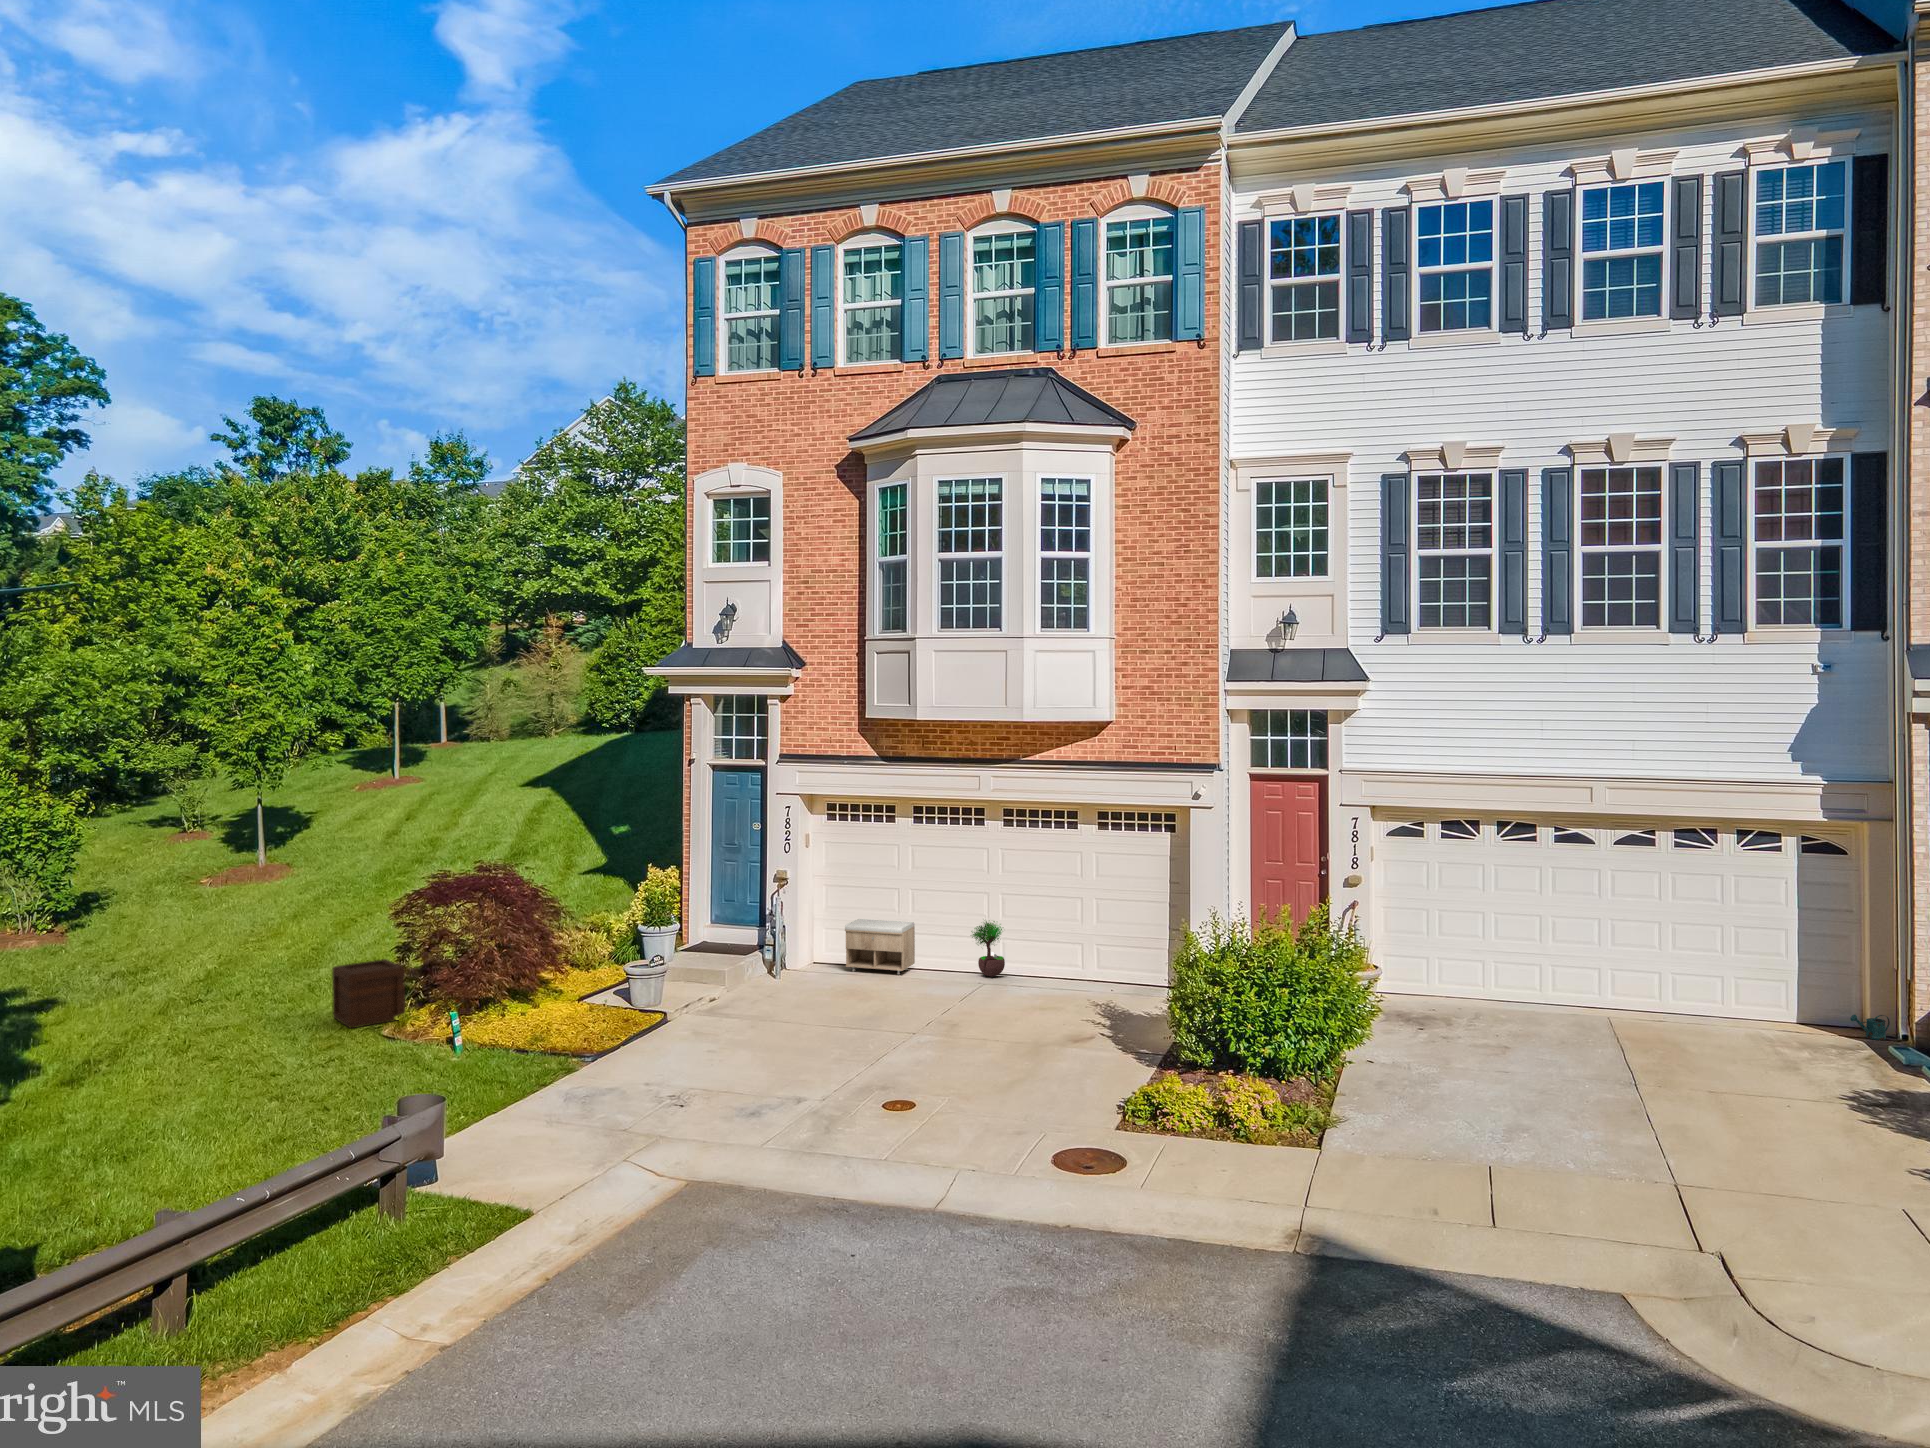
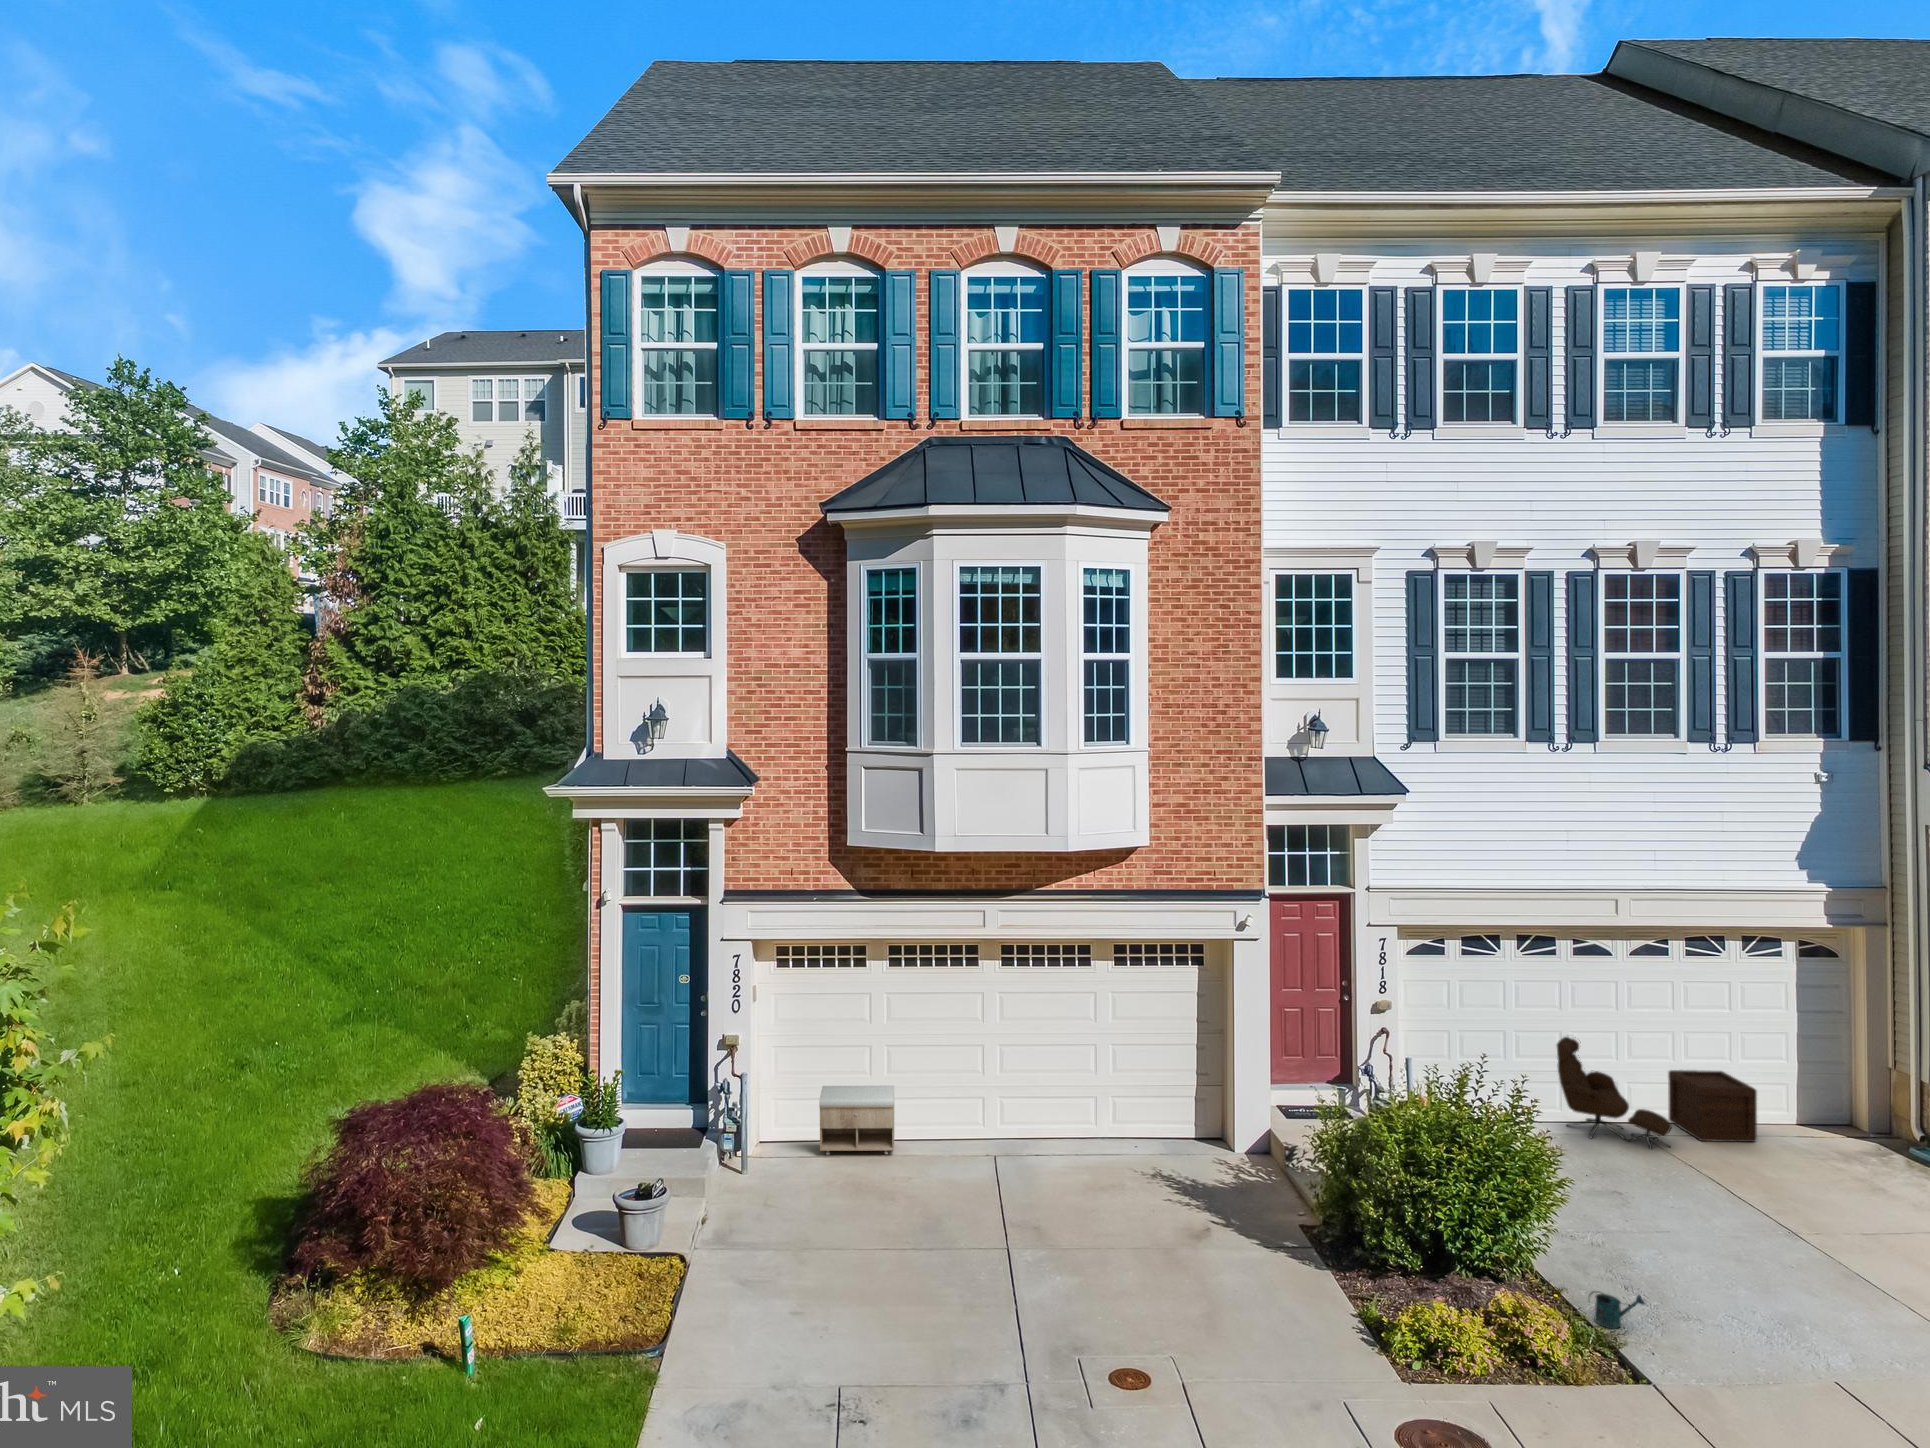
potted tree: present [971,921,1005,977] -> none [972,1075,1015,1145]
lounge chair: none [1525,923,1629,1026] -> present [1557,1037,1672,1149]
wooden crate: present [332,959,405,1028] -> present [1668,1070,1757,1142]
watering can: present [1850,1015,1890,1040] -> present [1590,1291,1645,1329]

